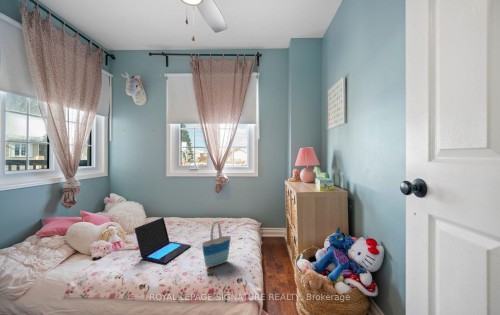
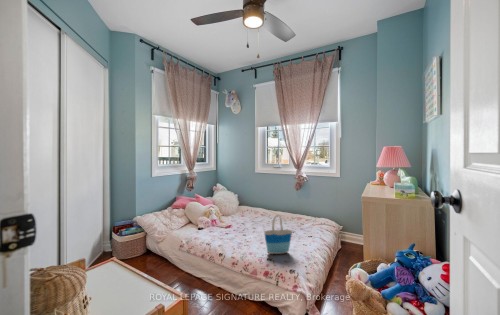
laptop: present [135,217,191,263] -> none [222,206,264,242]

